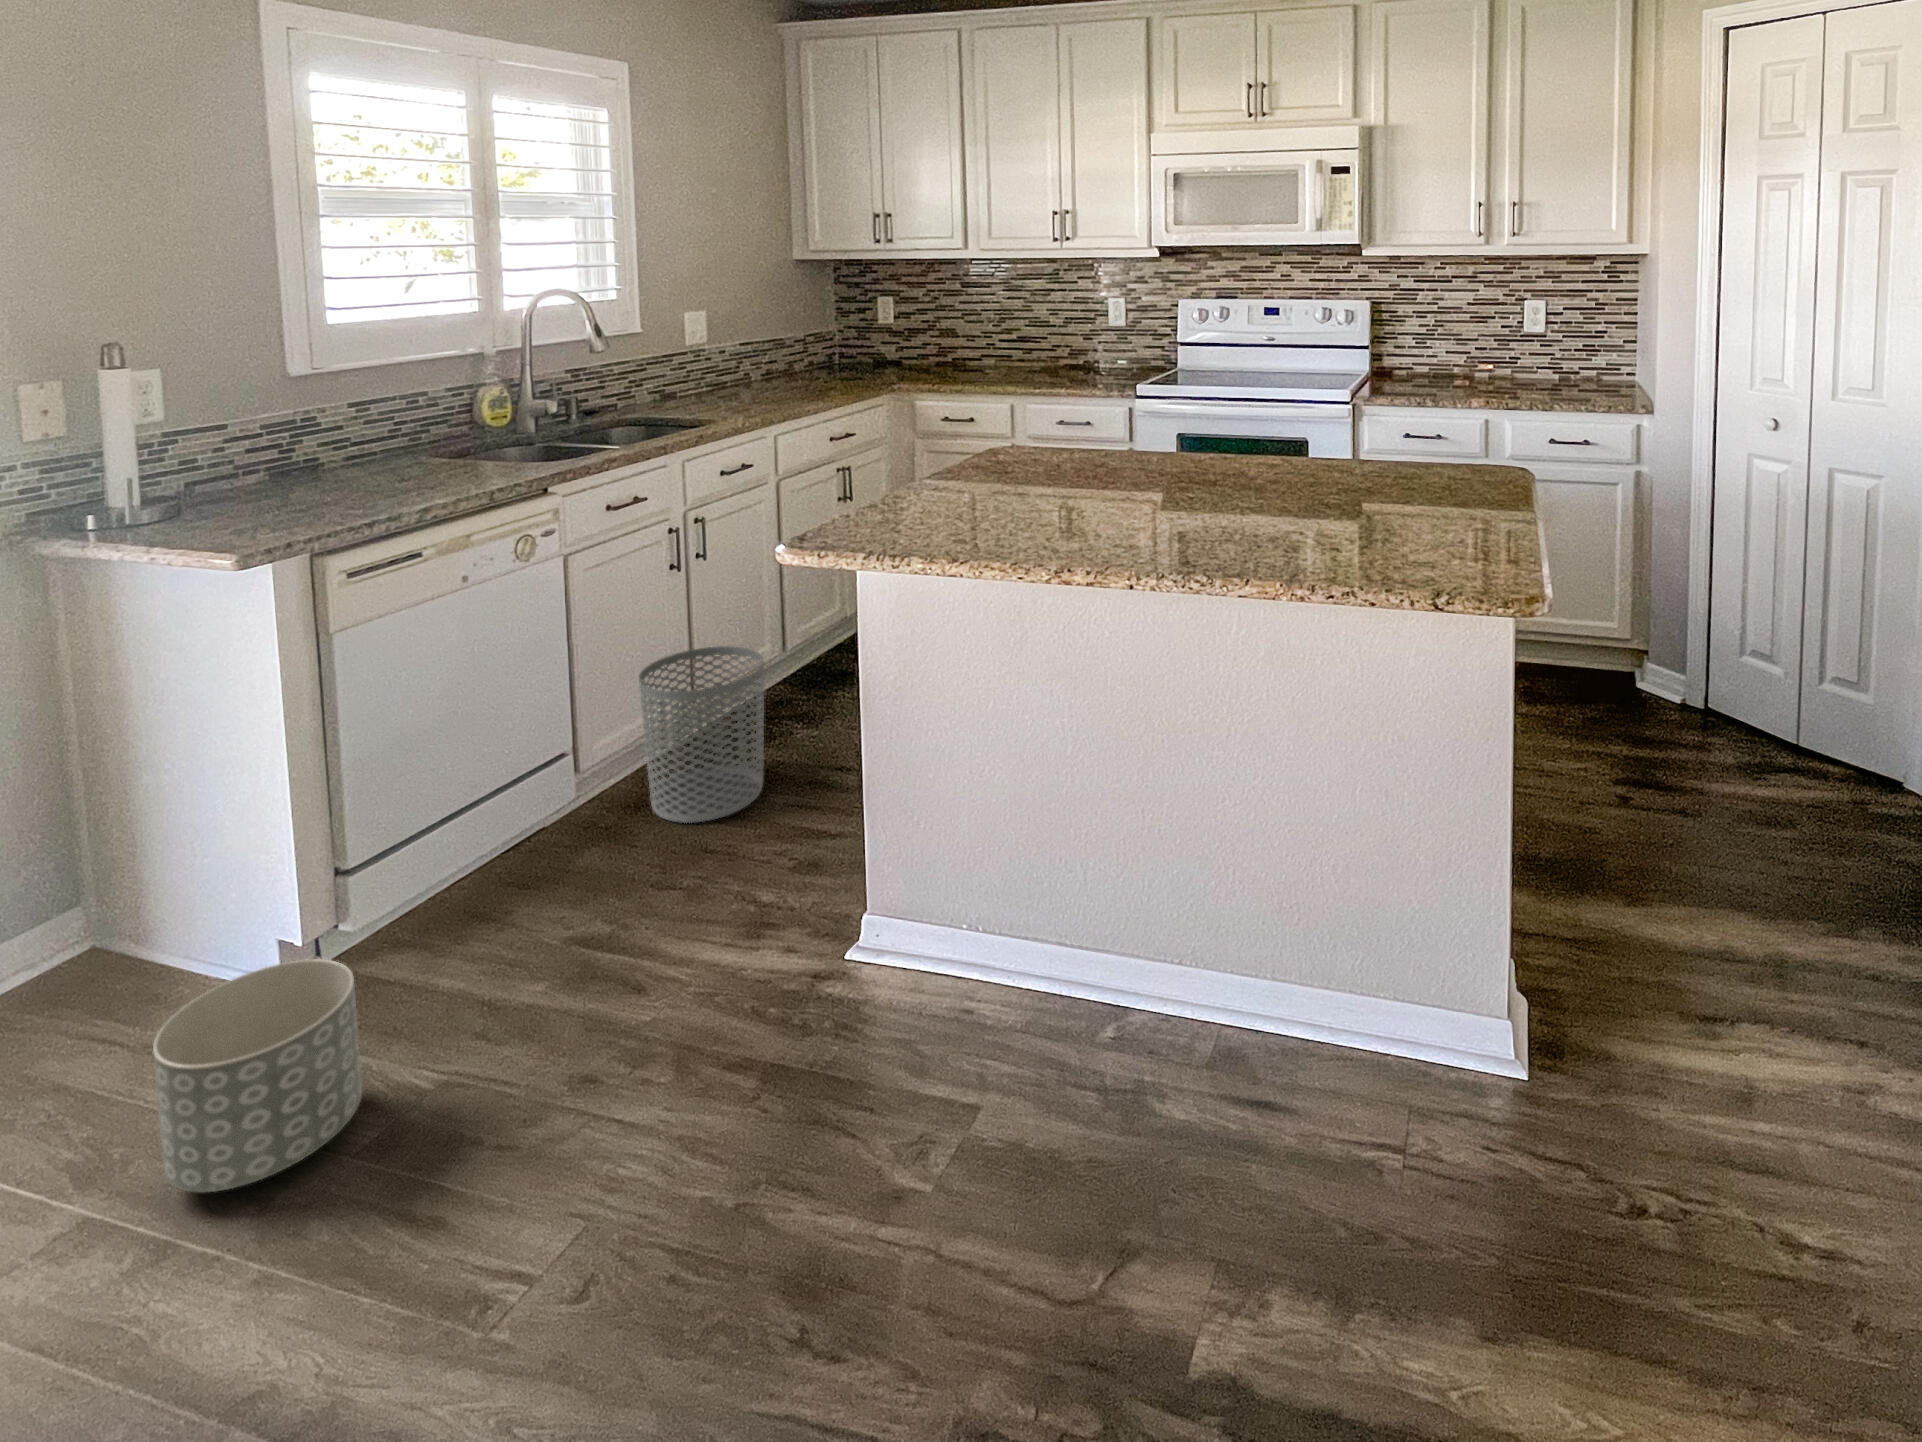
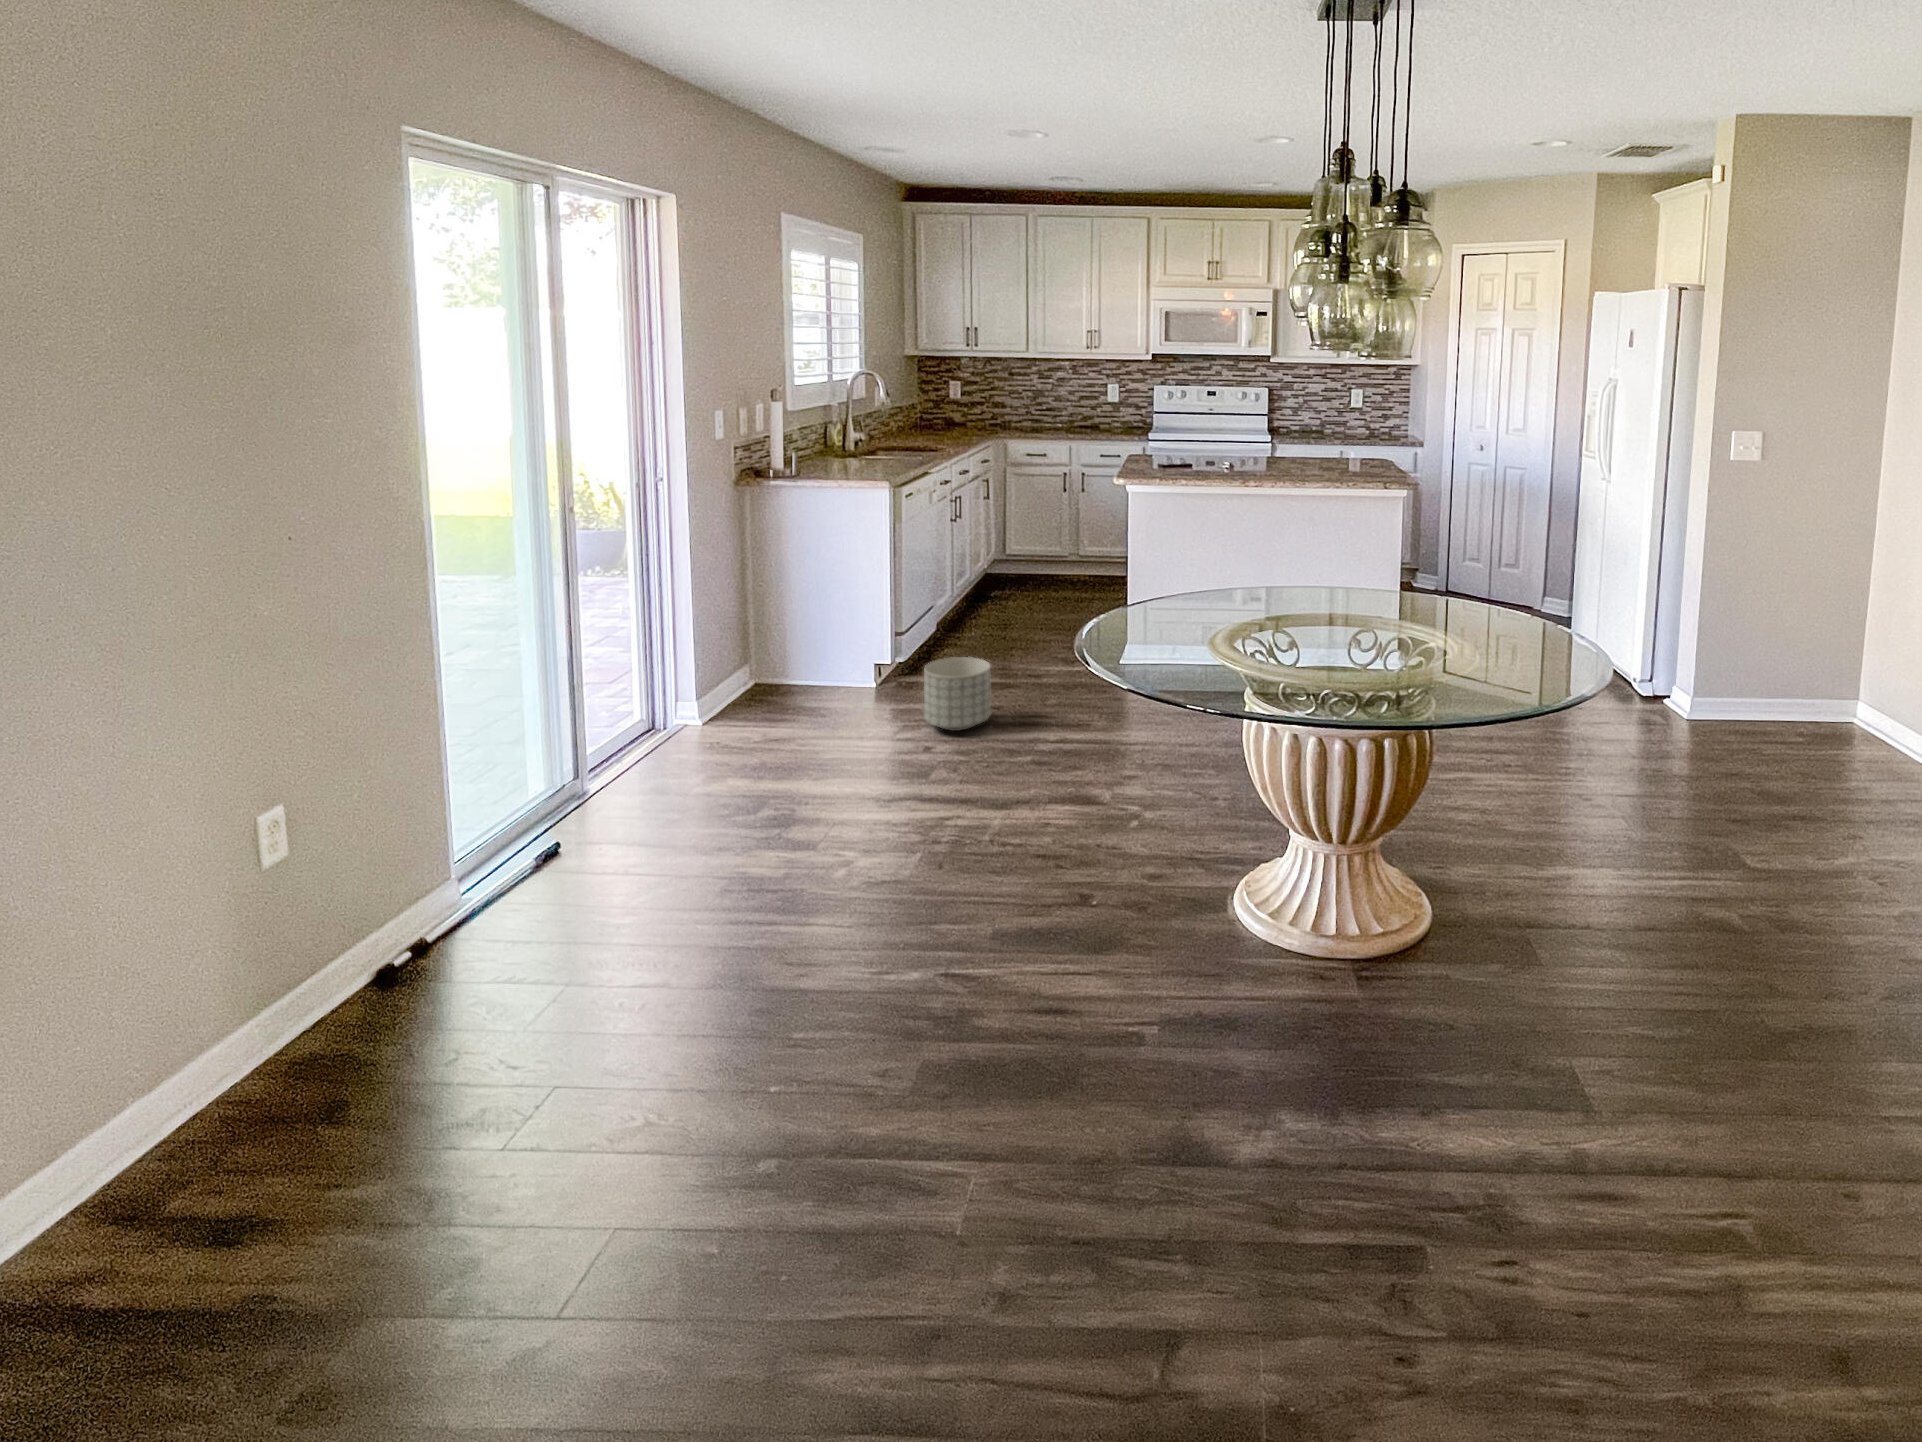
waste bin: present [639,646,764,823] -> none [959,566,1021,649]

